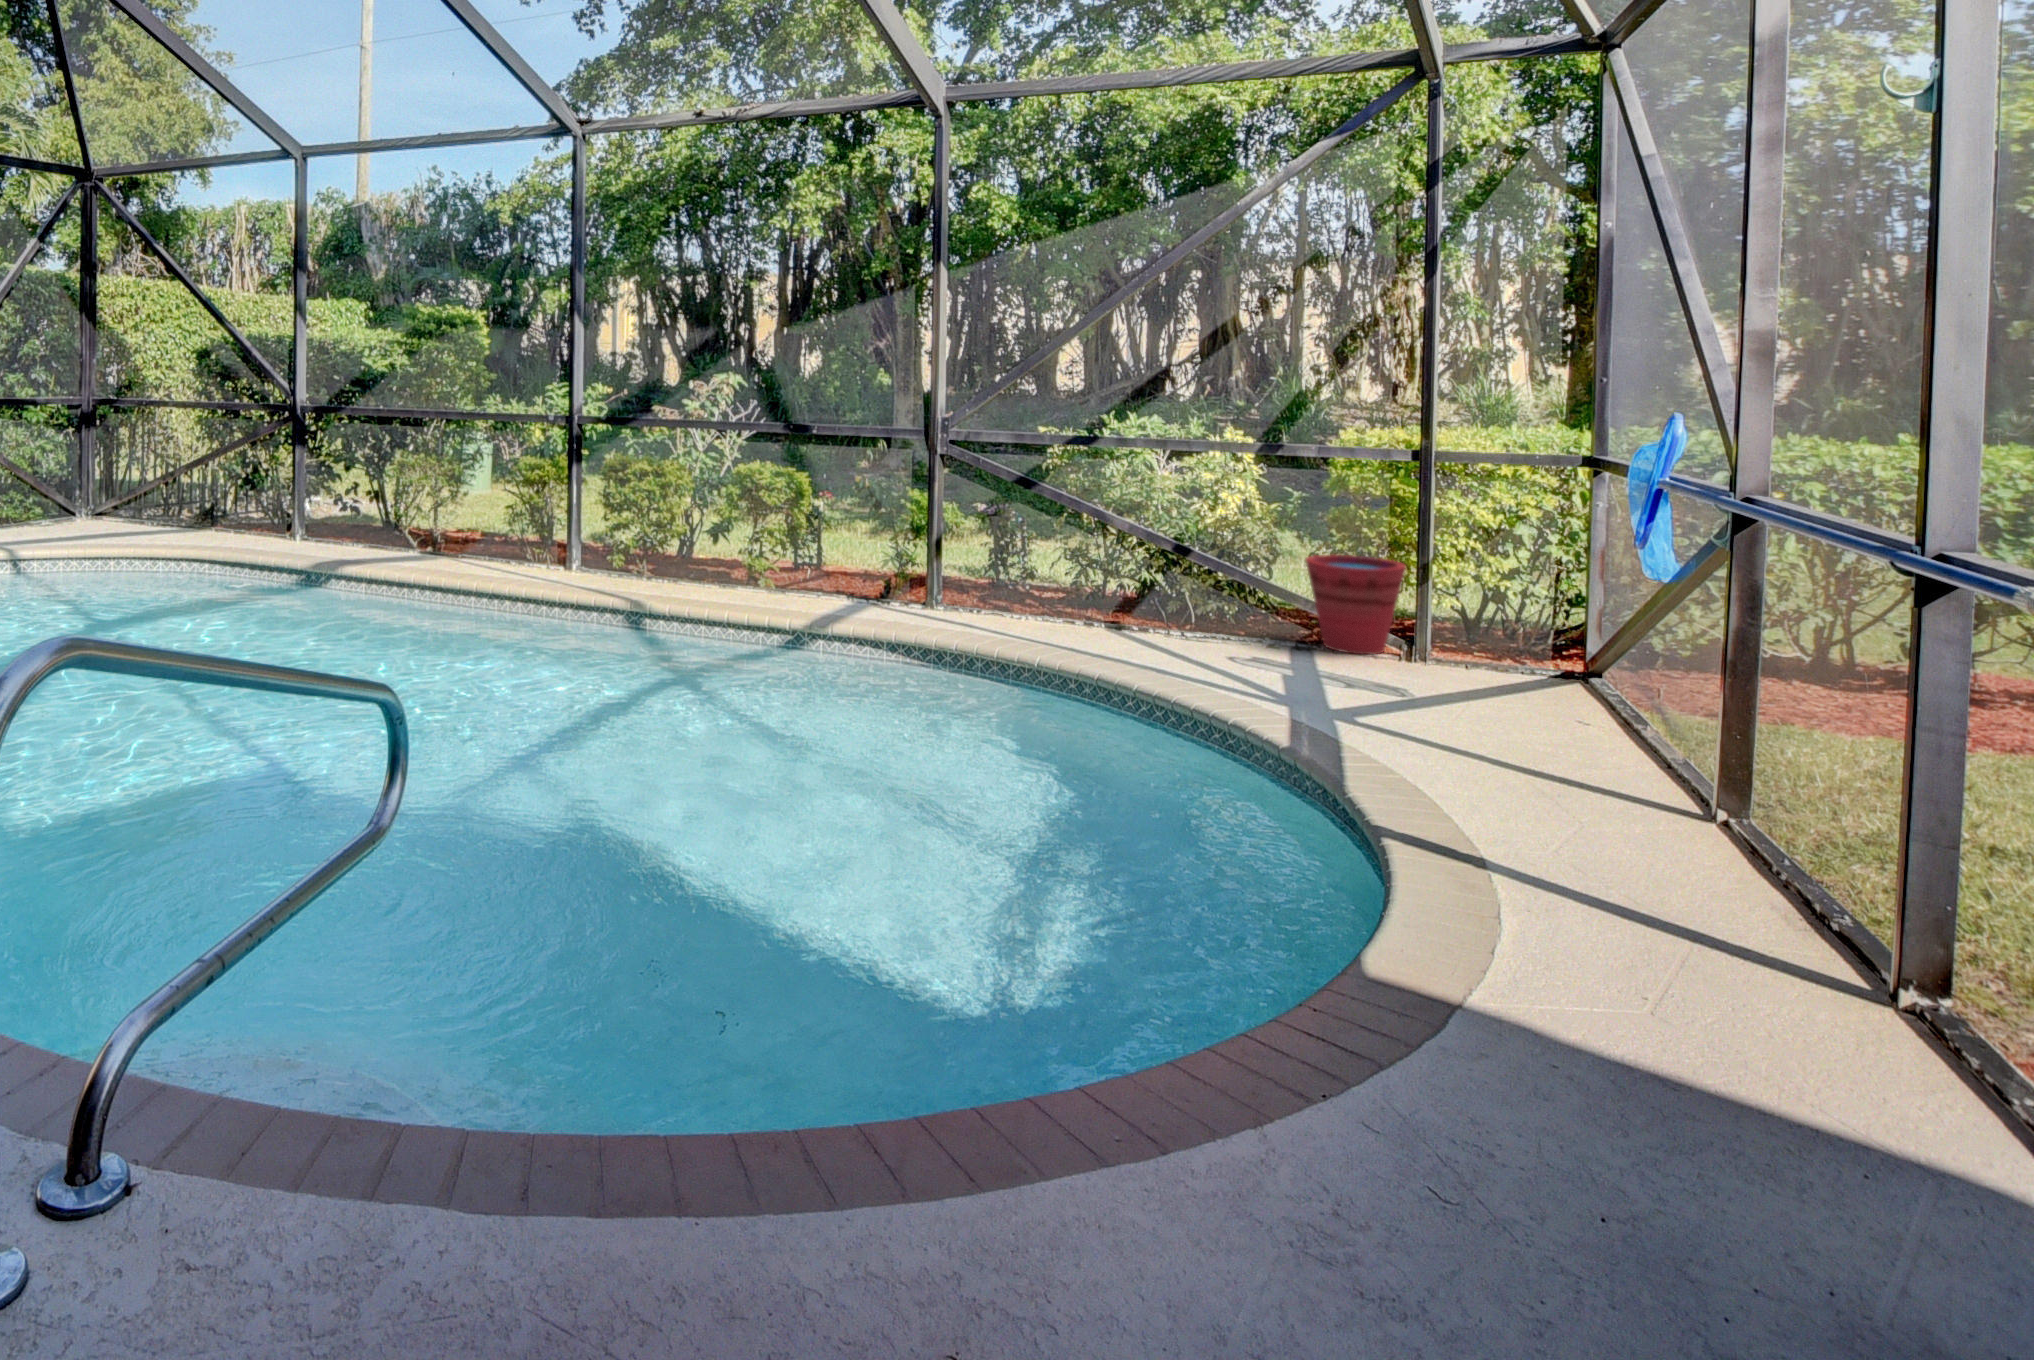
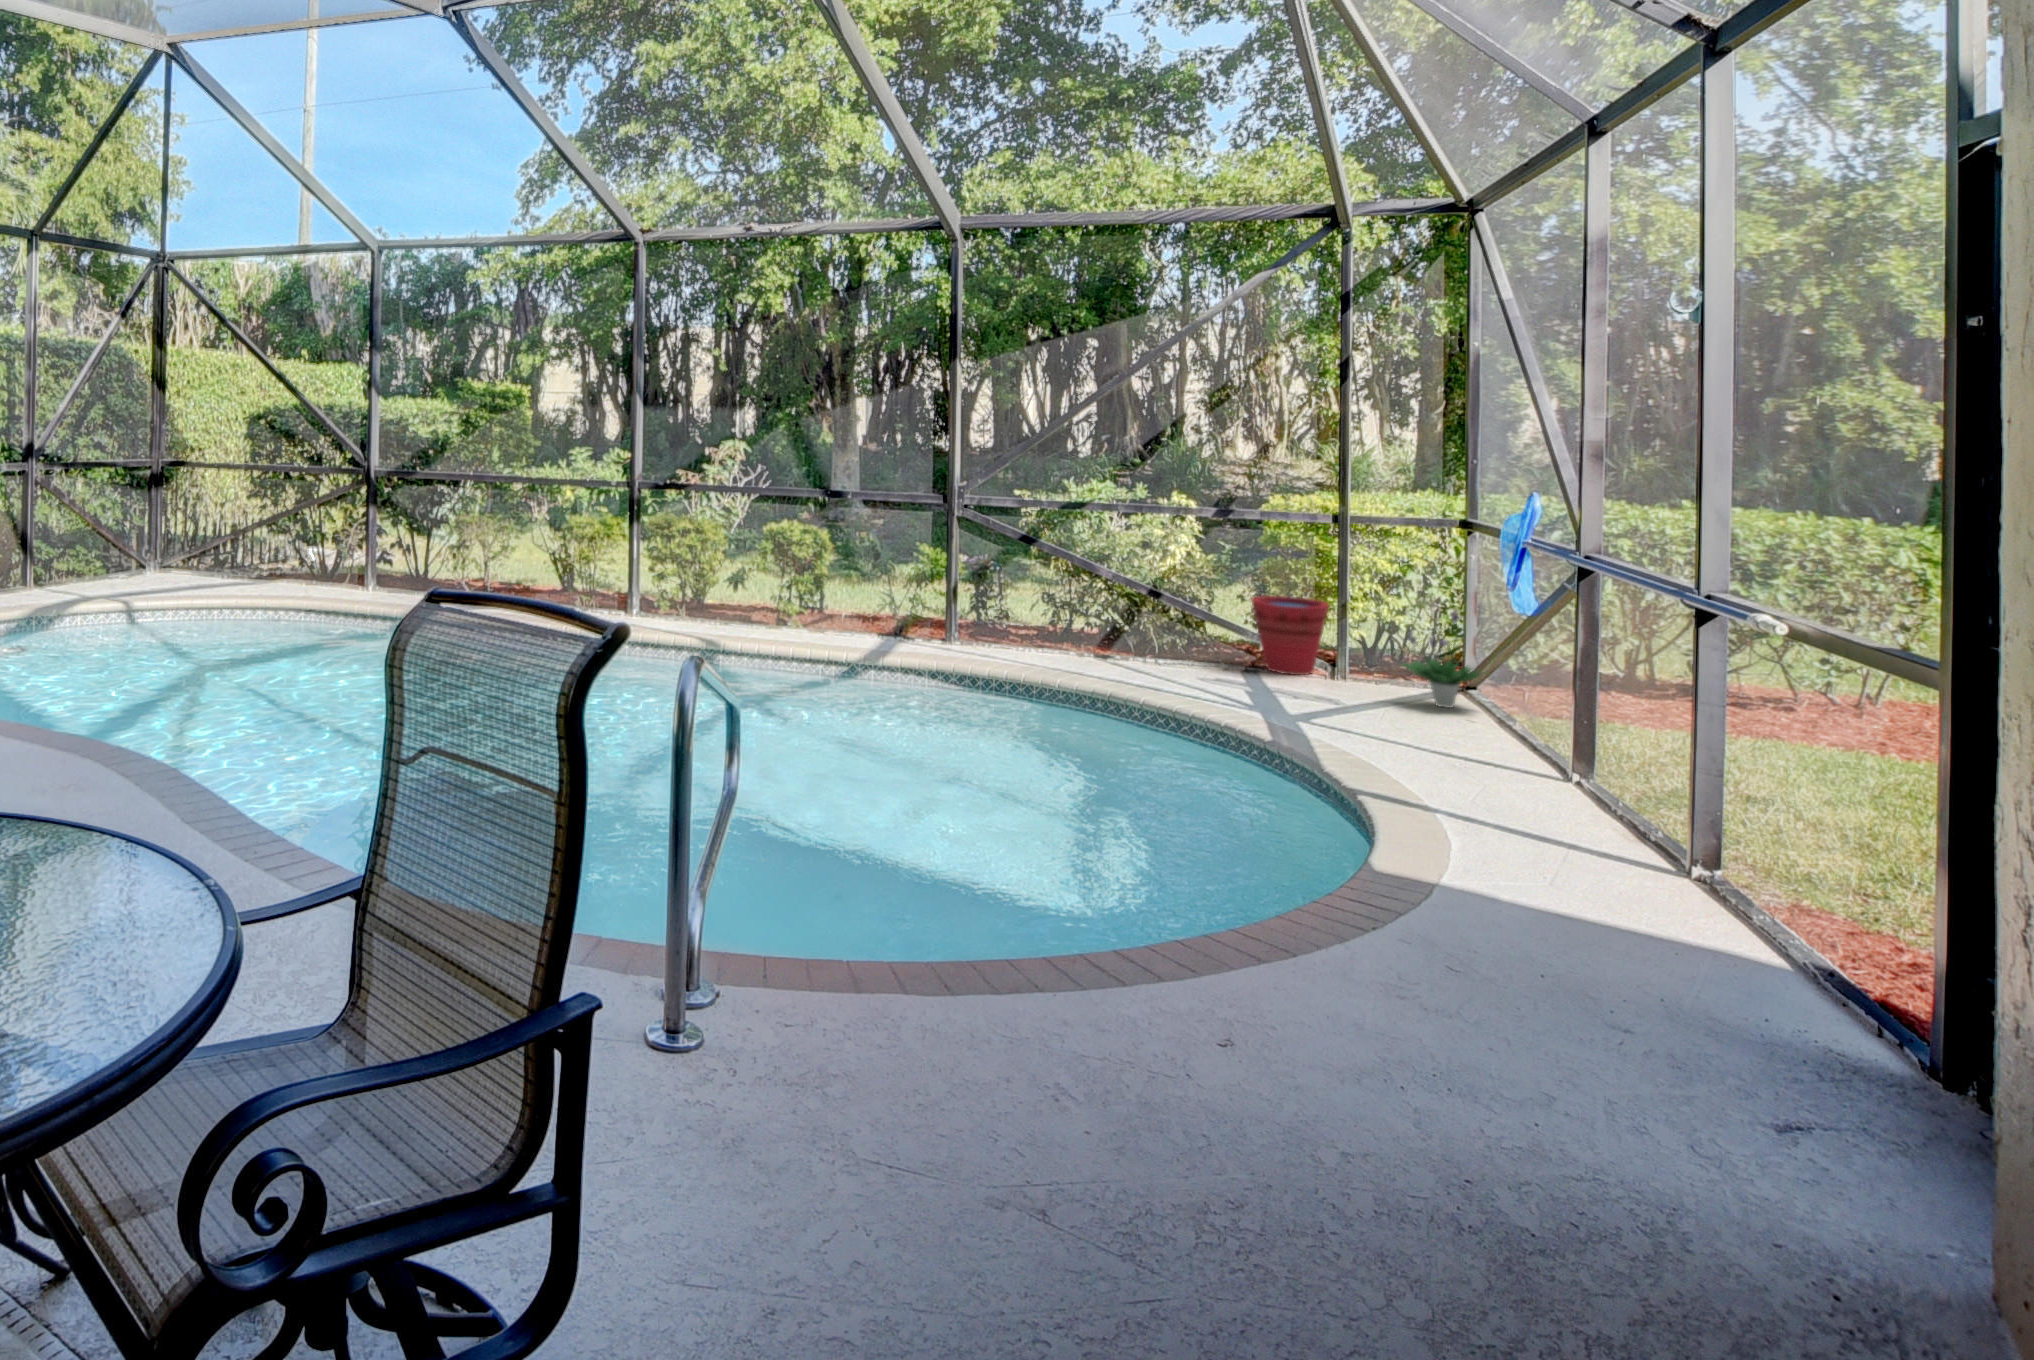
potted plant: none [1492,574,1614,703] -> present [1402,610,1482,708]

